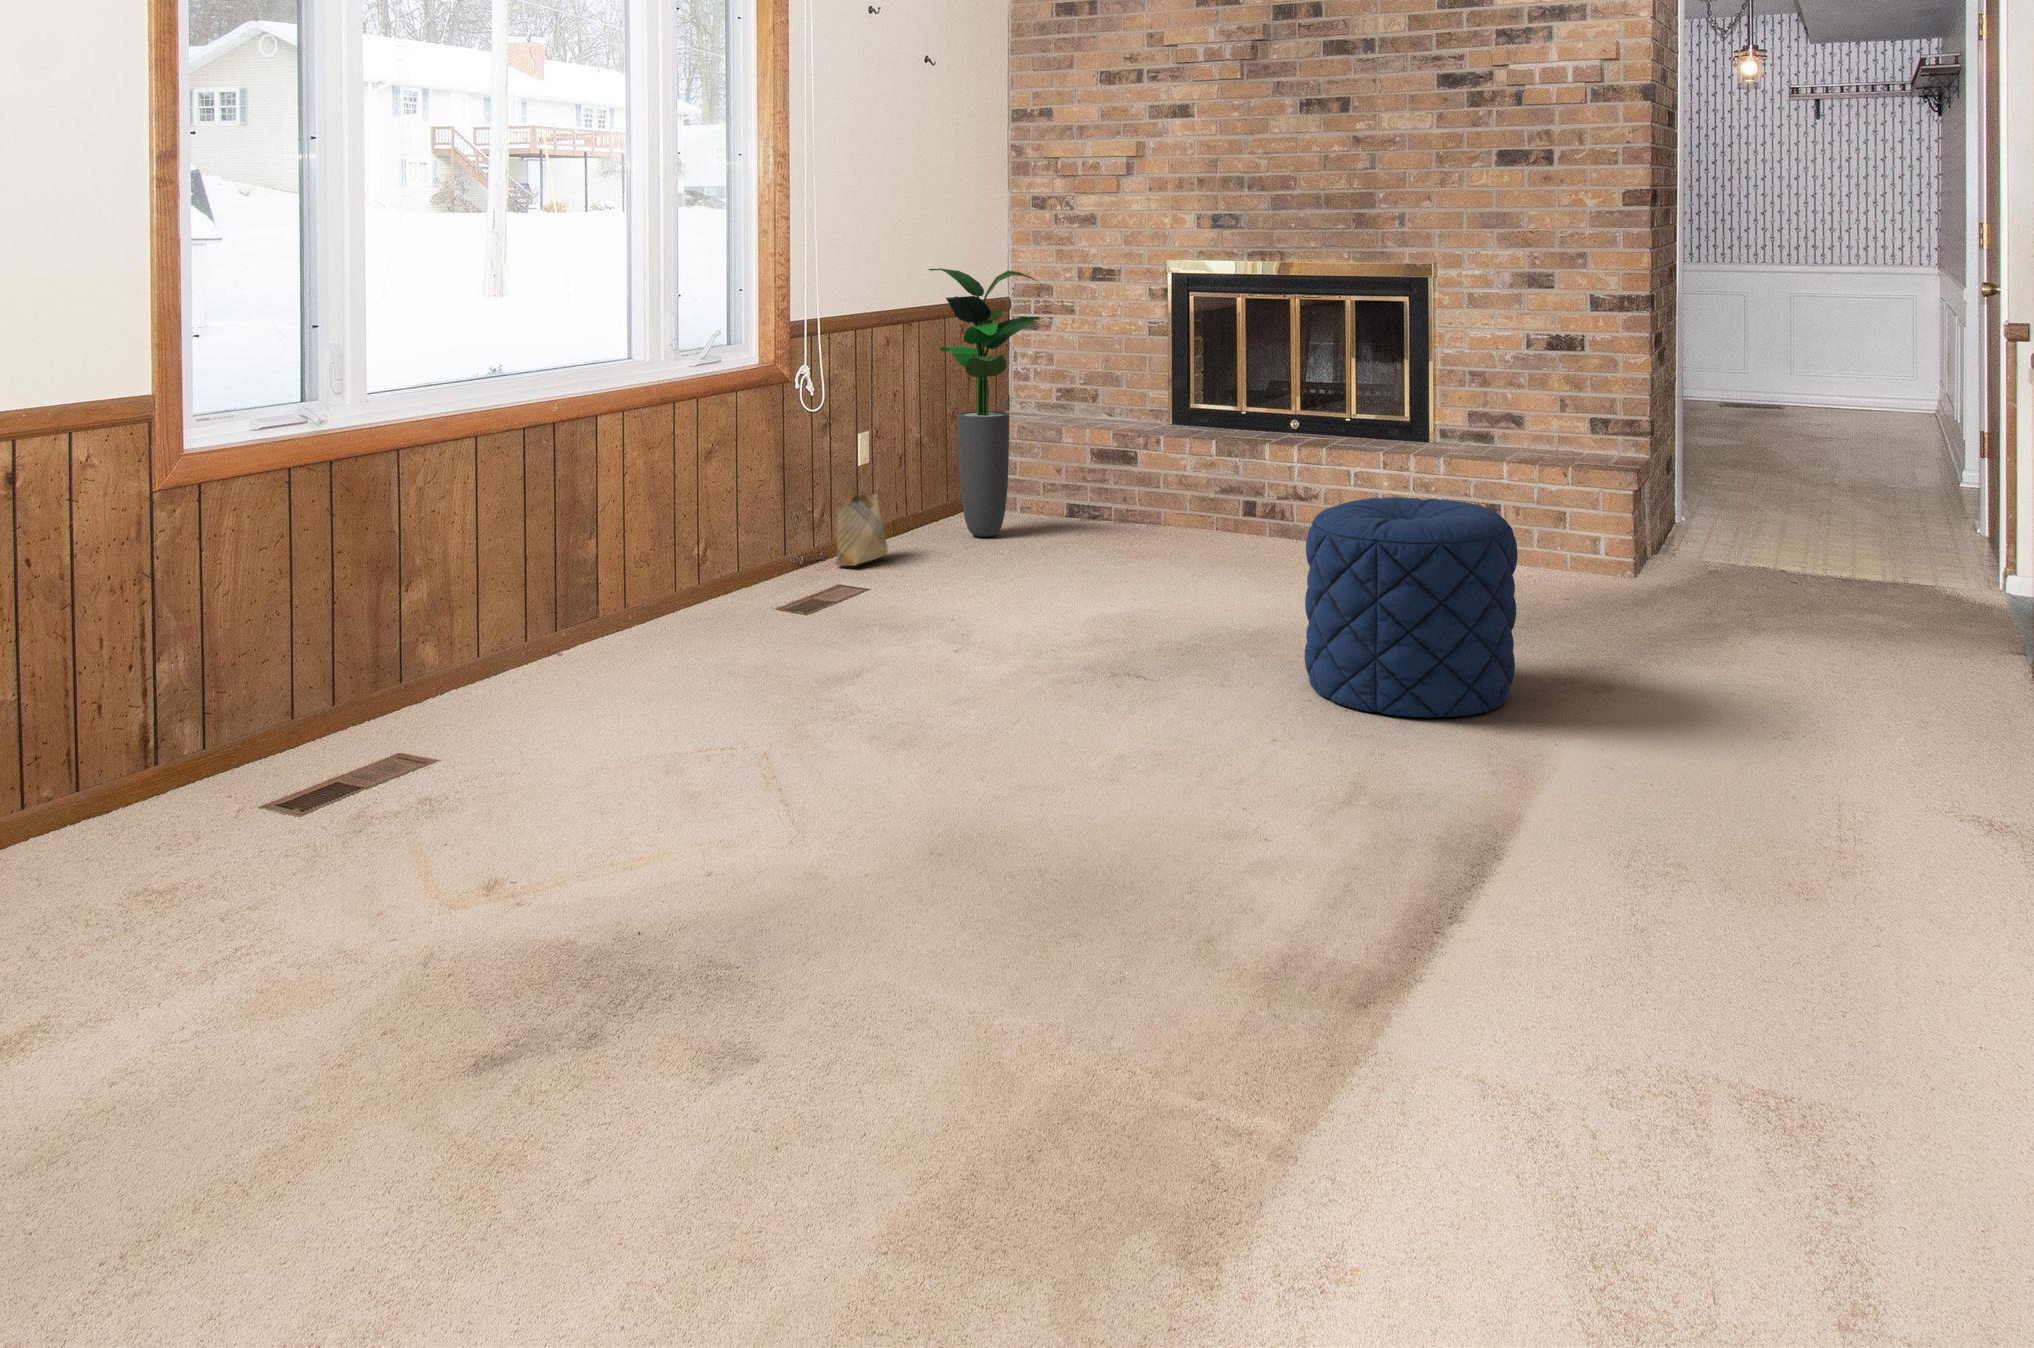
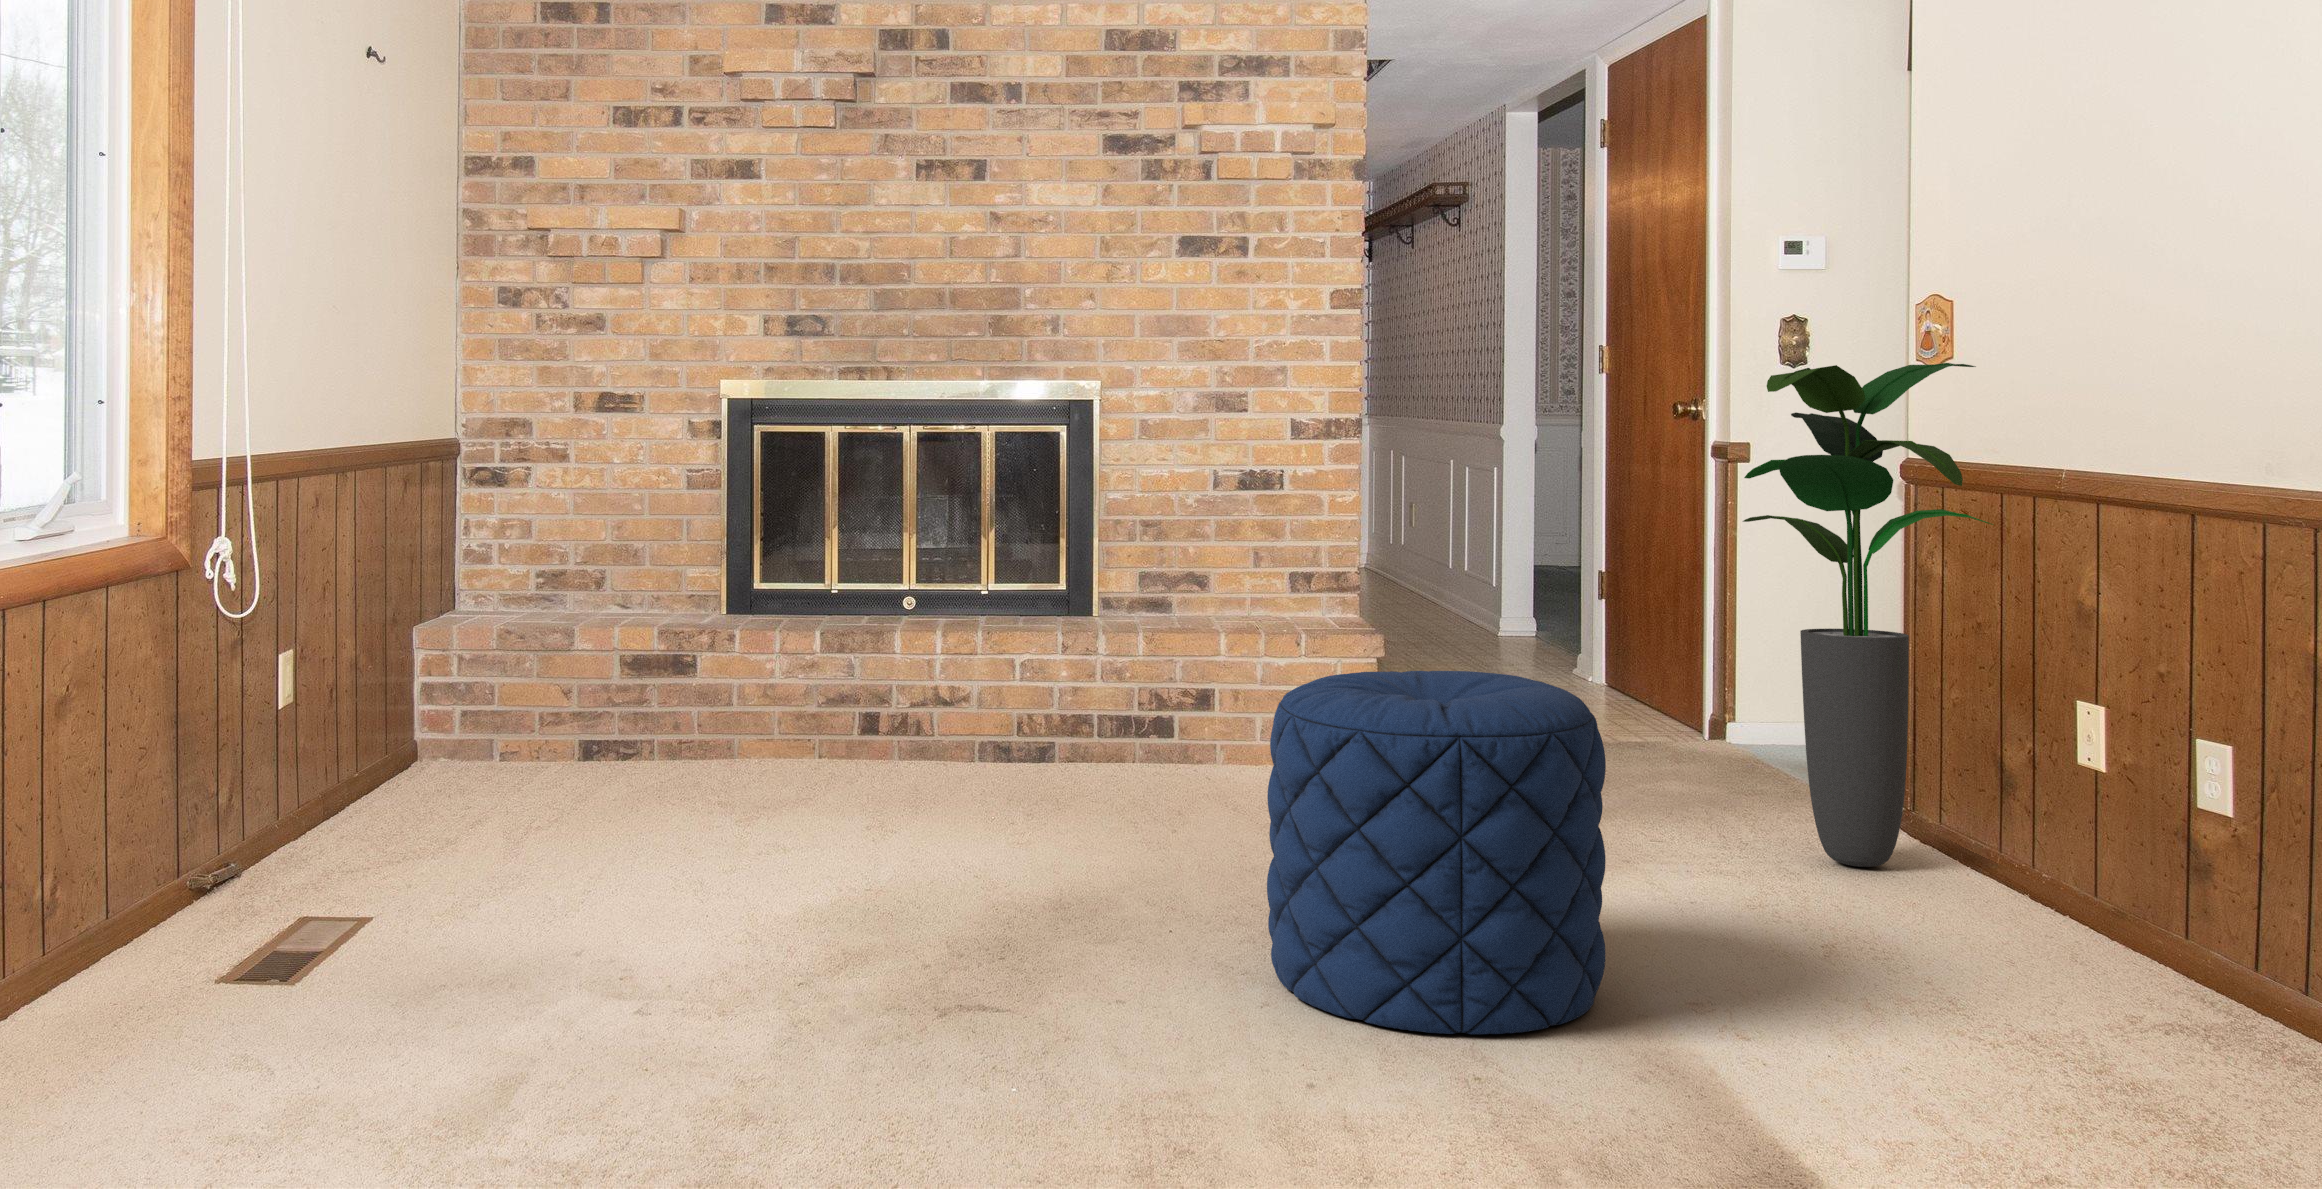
potted plant: present [929,268,1040,537] -> present [1743,363,1993,867]
woven basket: present [836,464,888,566] -> none [245,688,337,883]

